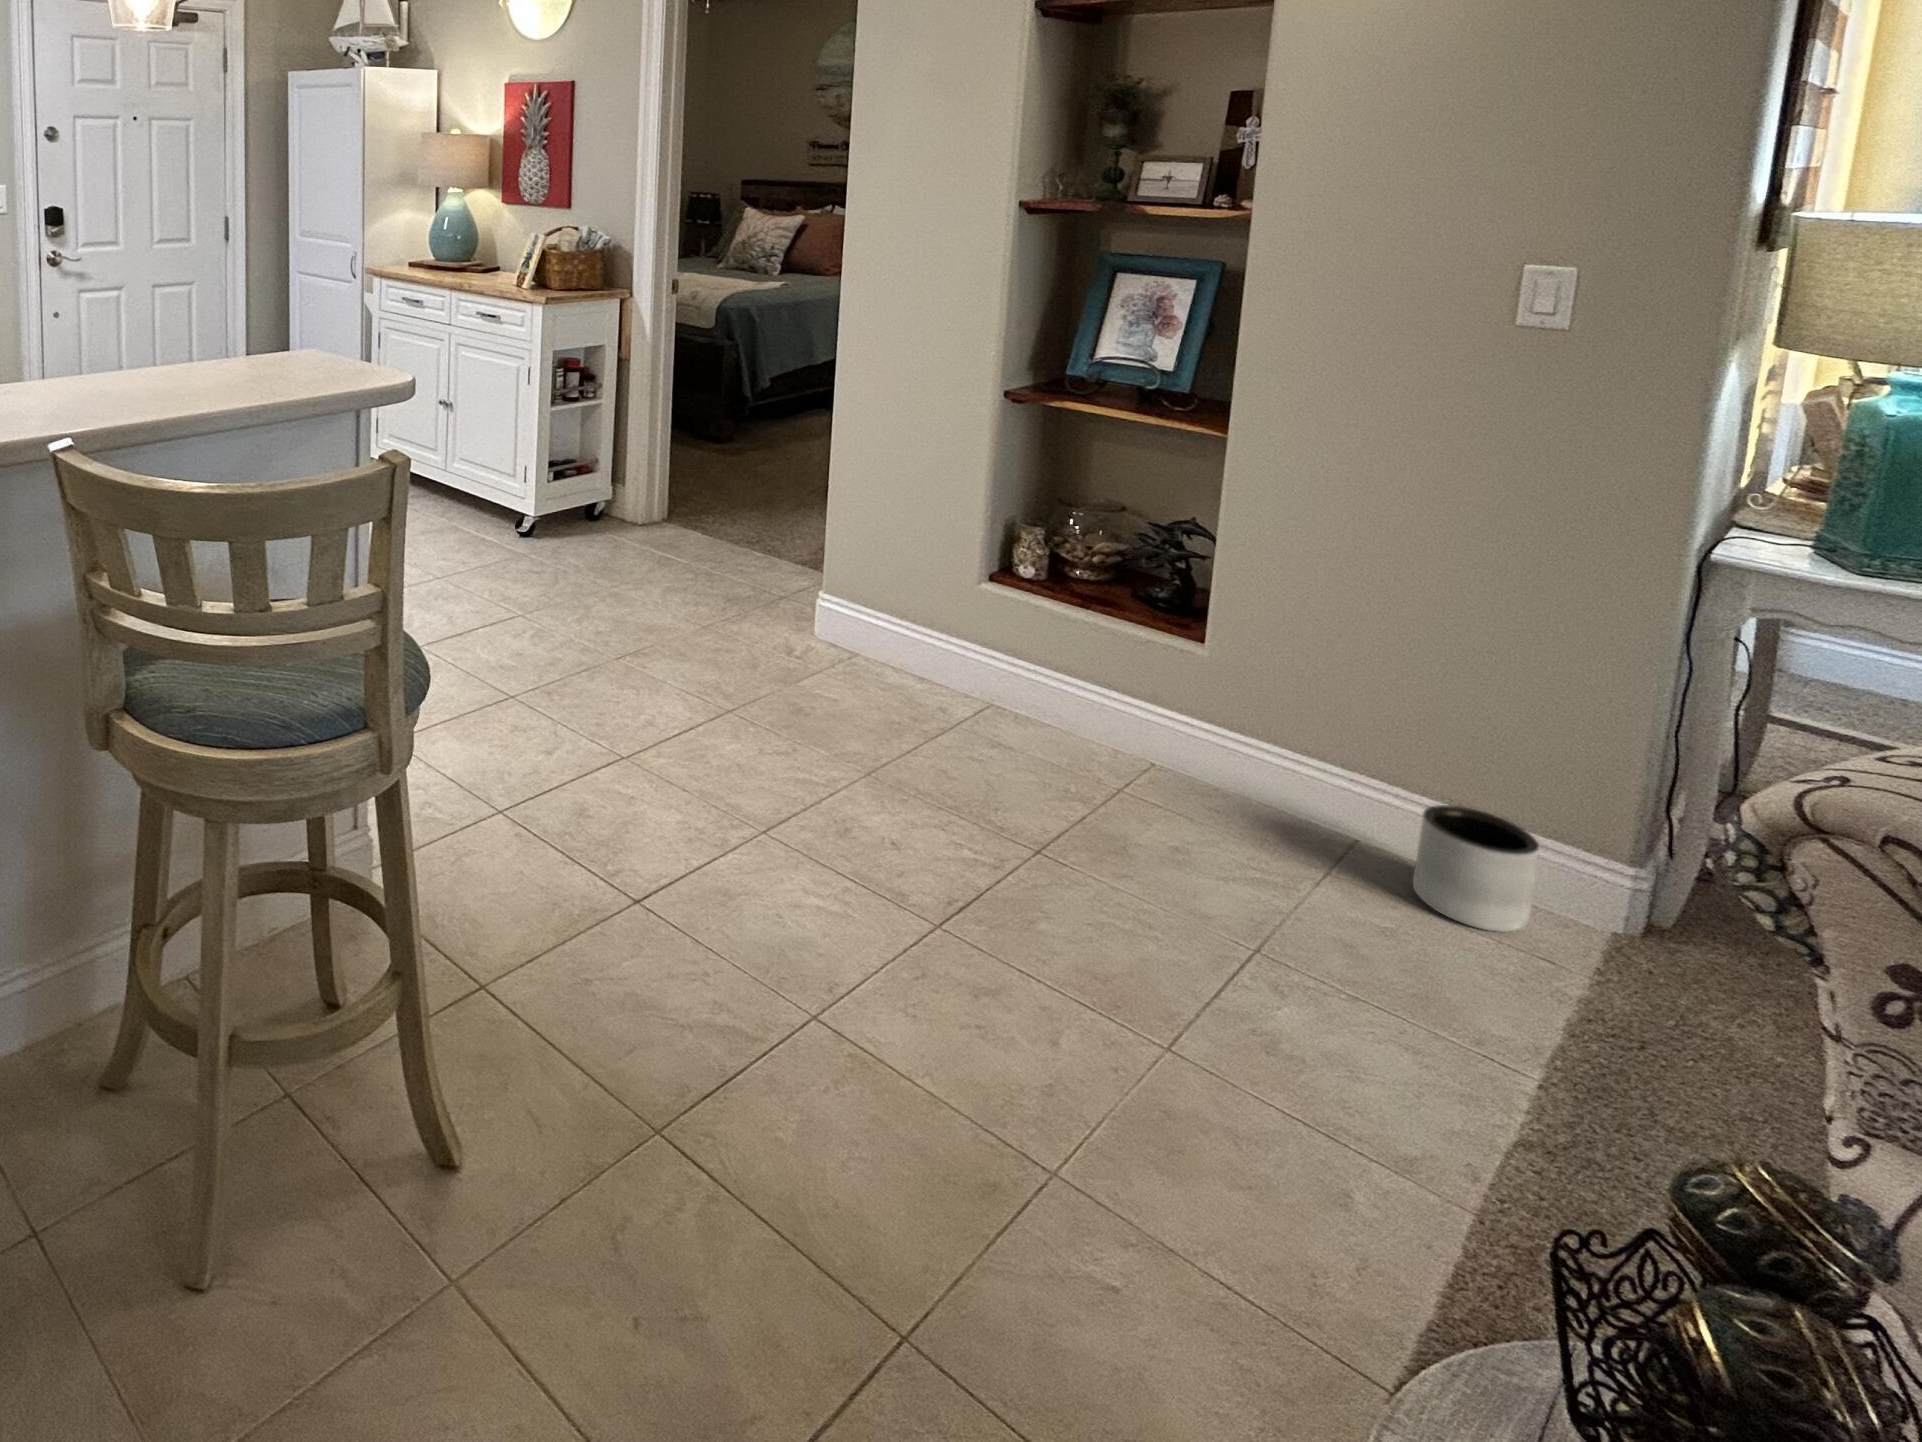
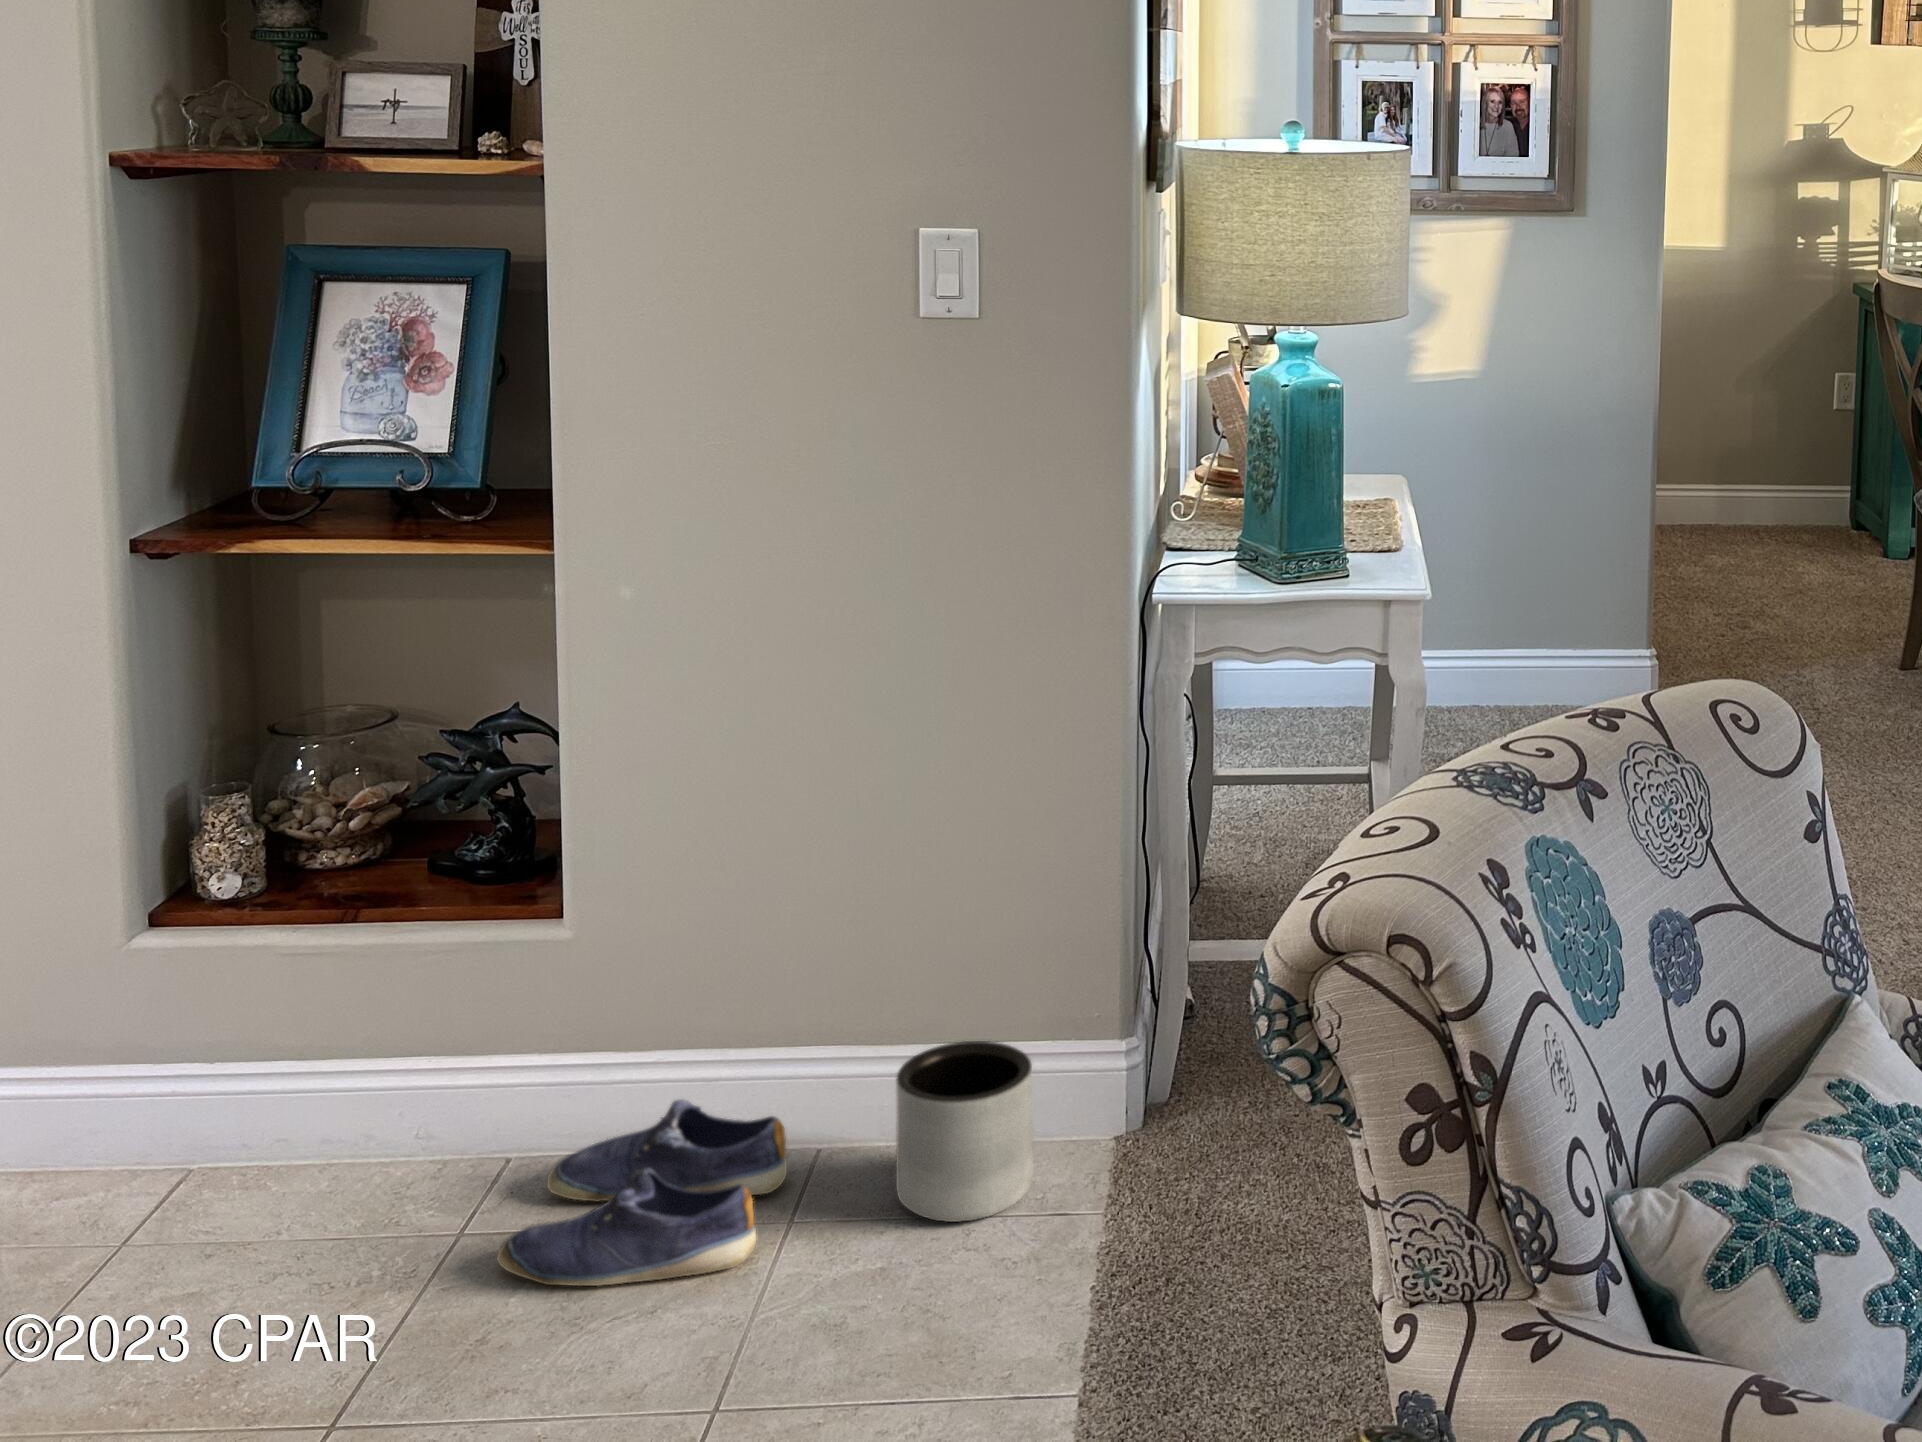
shoe: none [1143,768,1335,875] -> present [497,1099,787,1286]

